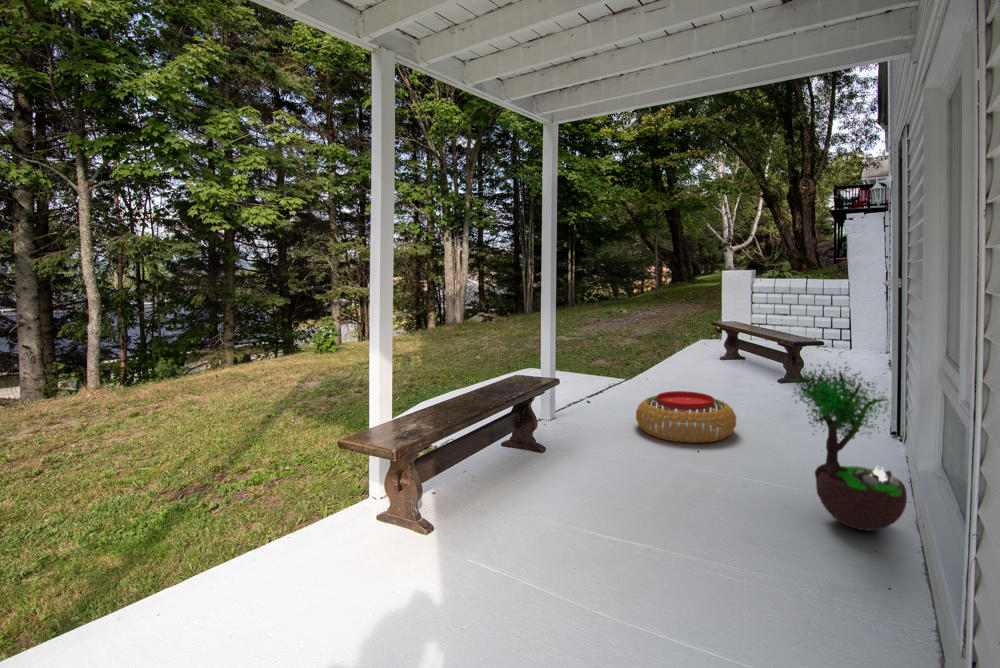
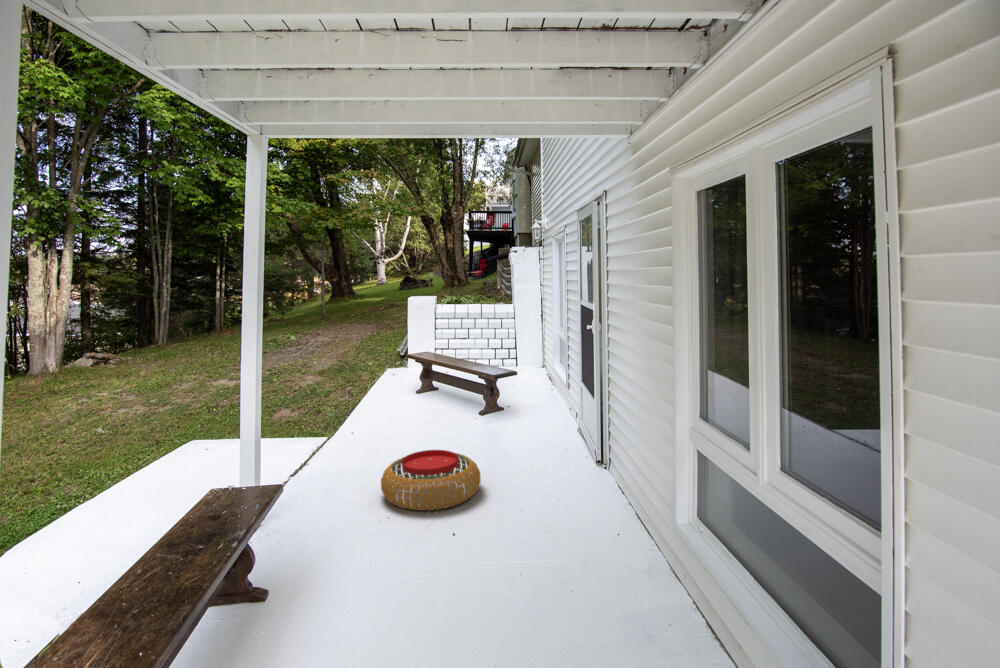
potted tree: present [793,365,907,530] -> none [558,417,654,570]

